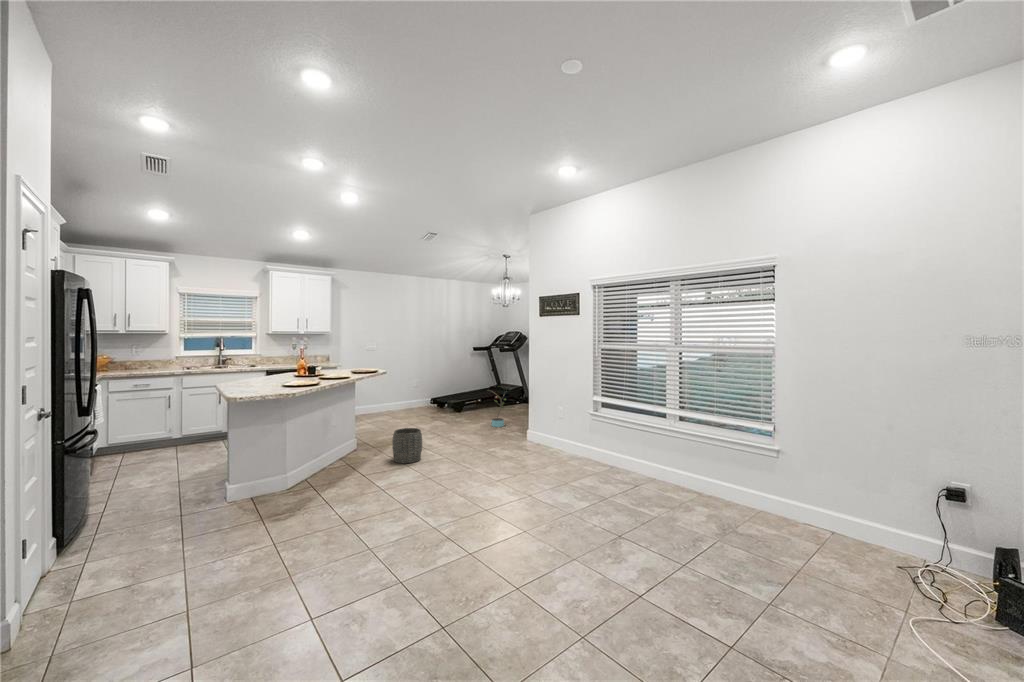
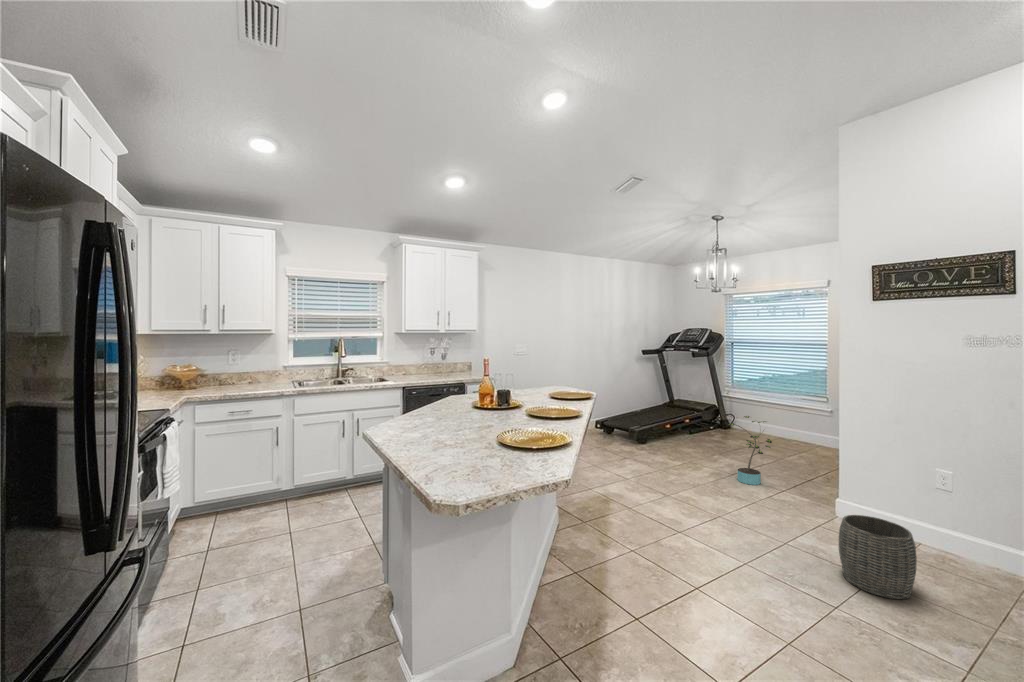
woven basket: present [392,428,422,463] -> present [839,515,917,599]

